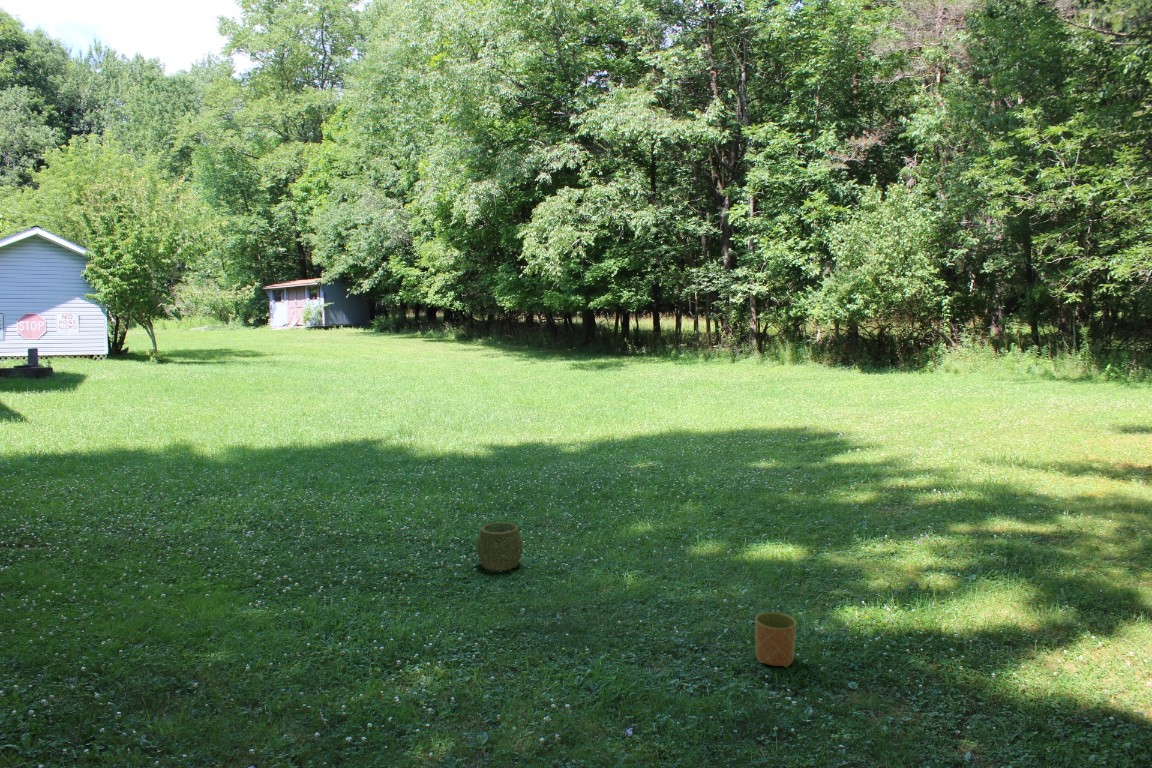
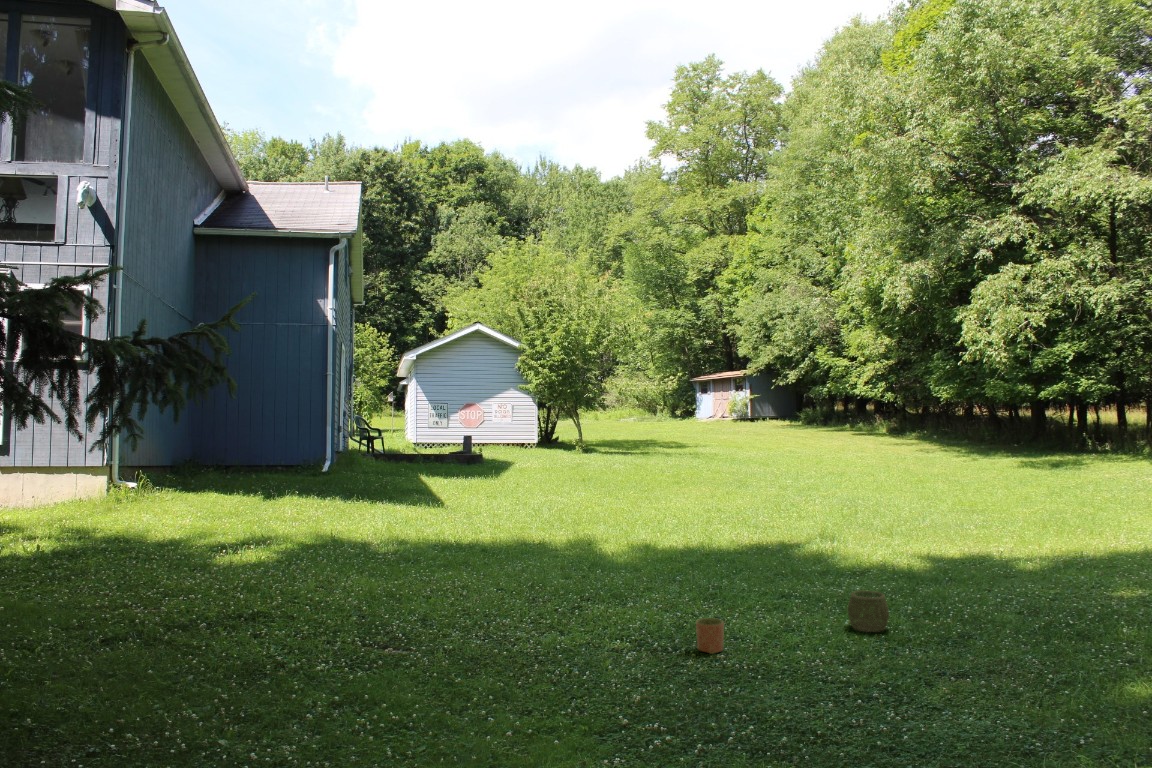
planter: present [755,612,796,667] -> present [696,618,724,654]

